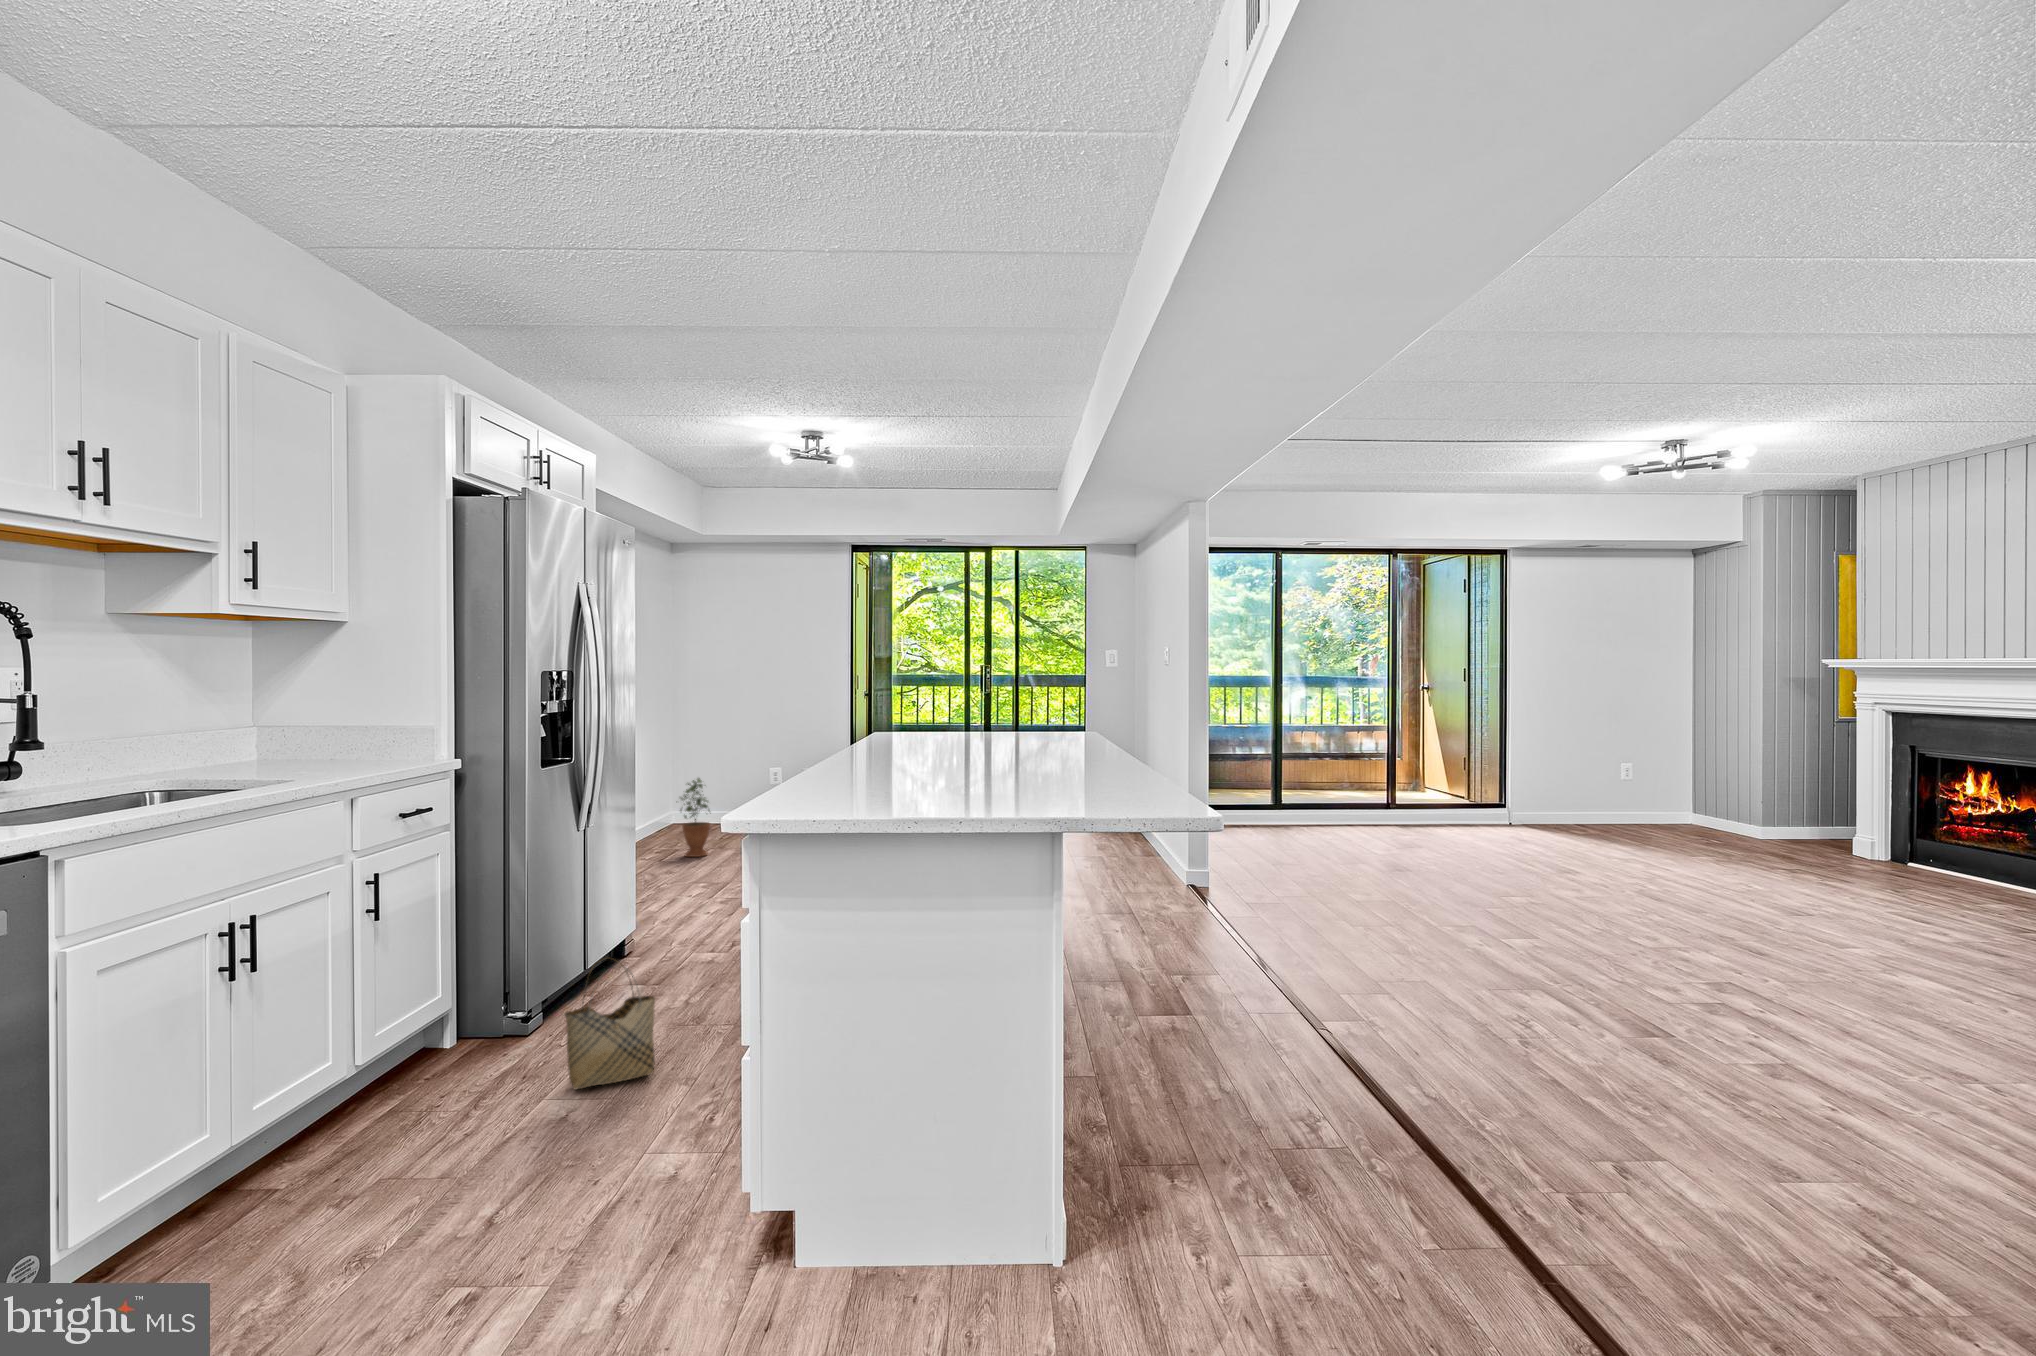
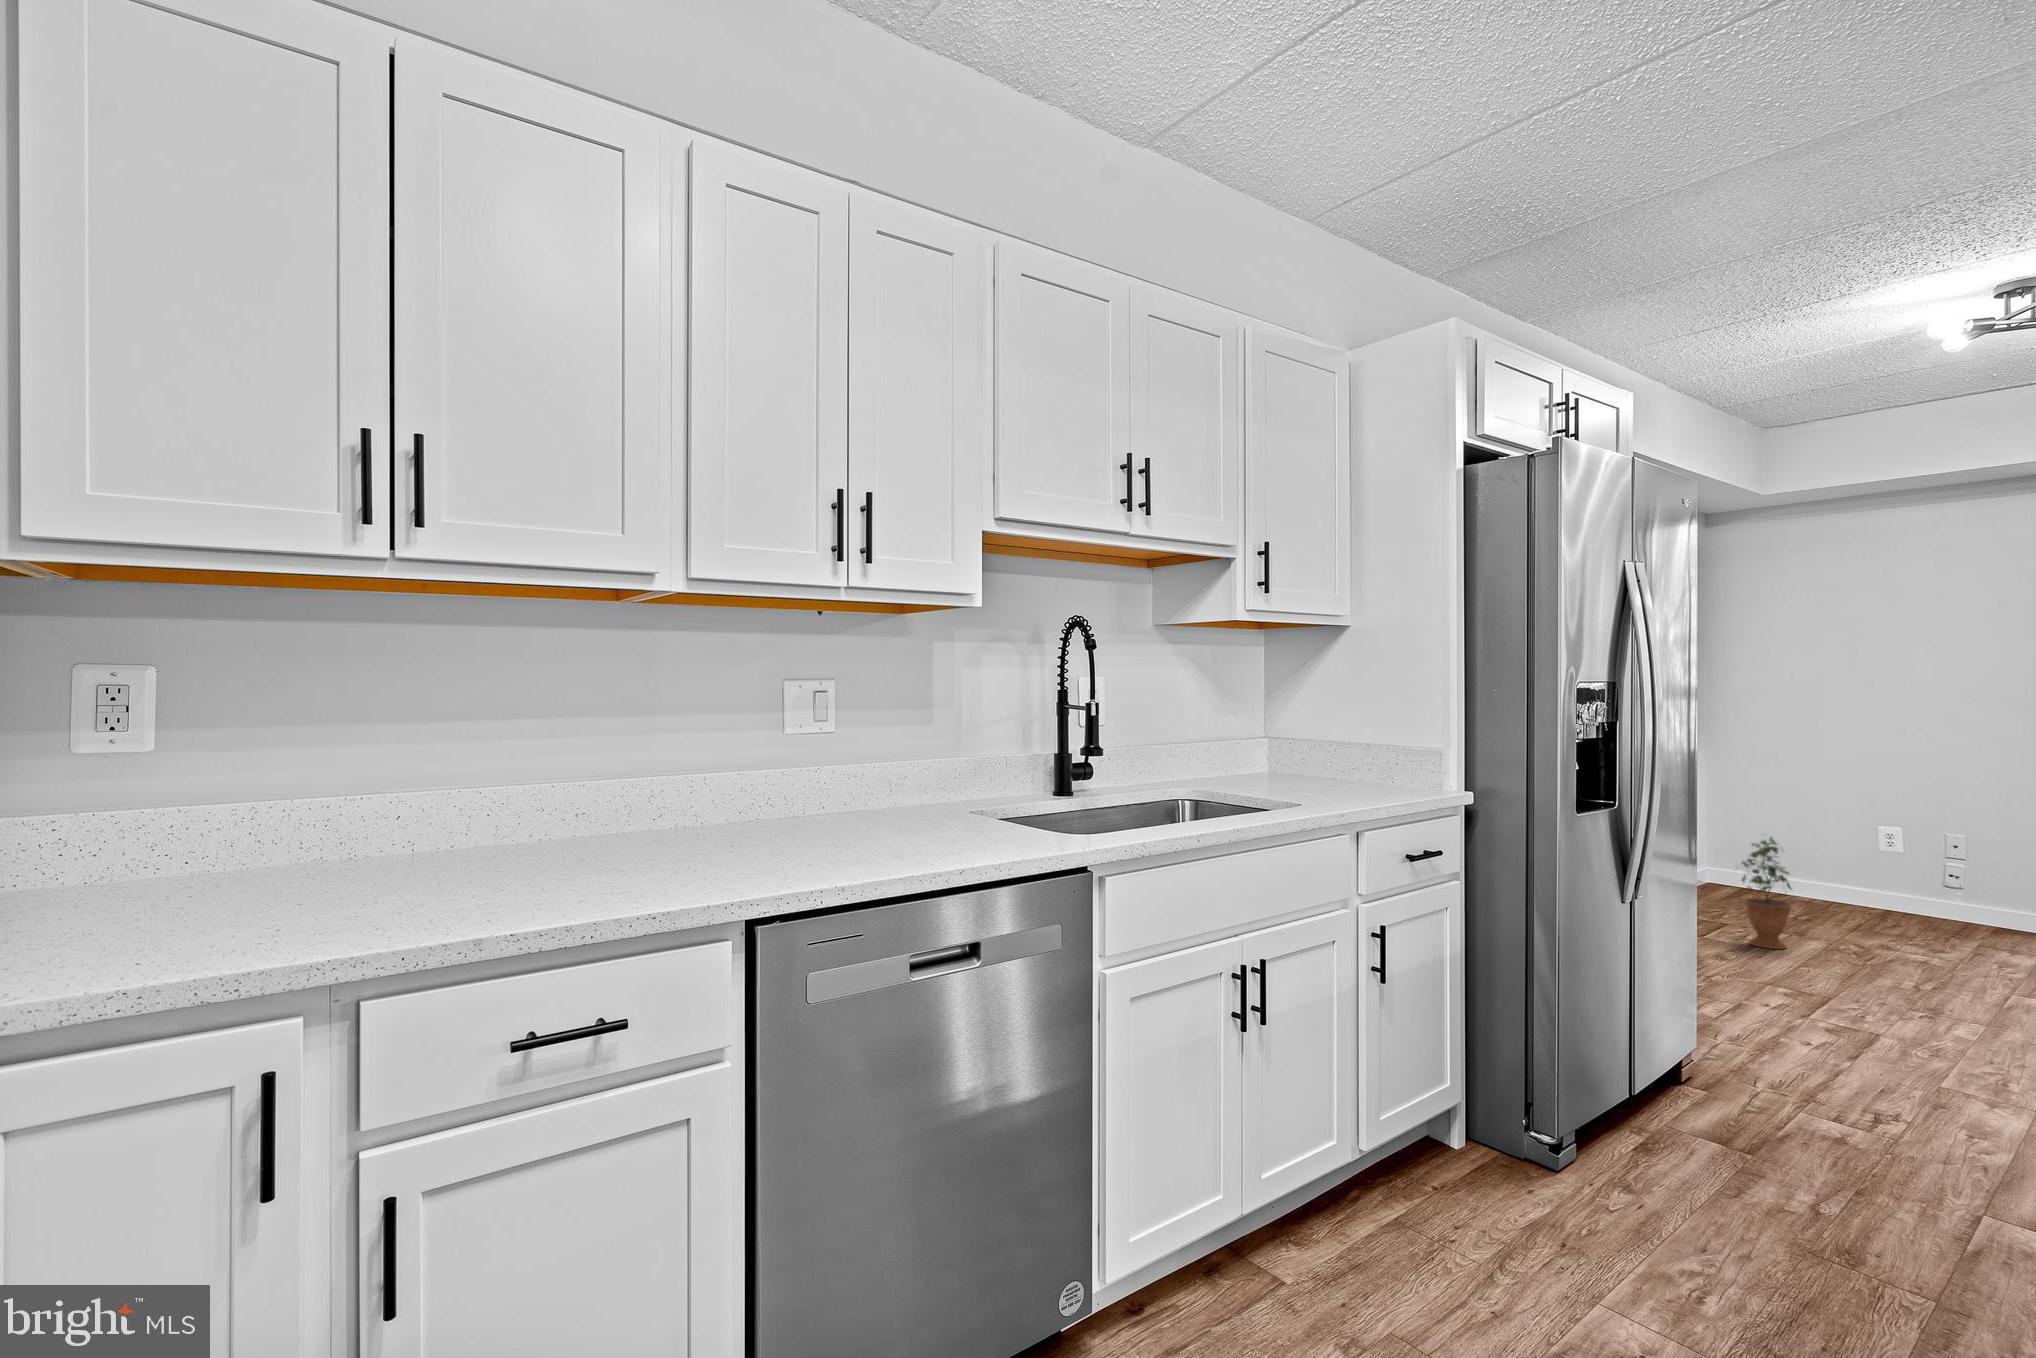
woven basket: present [565,958,655,1090] -> none [1620,1103,1766,1308]

